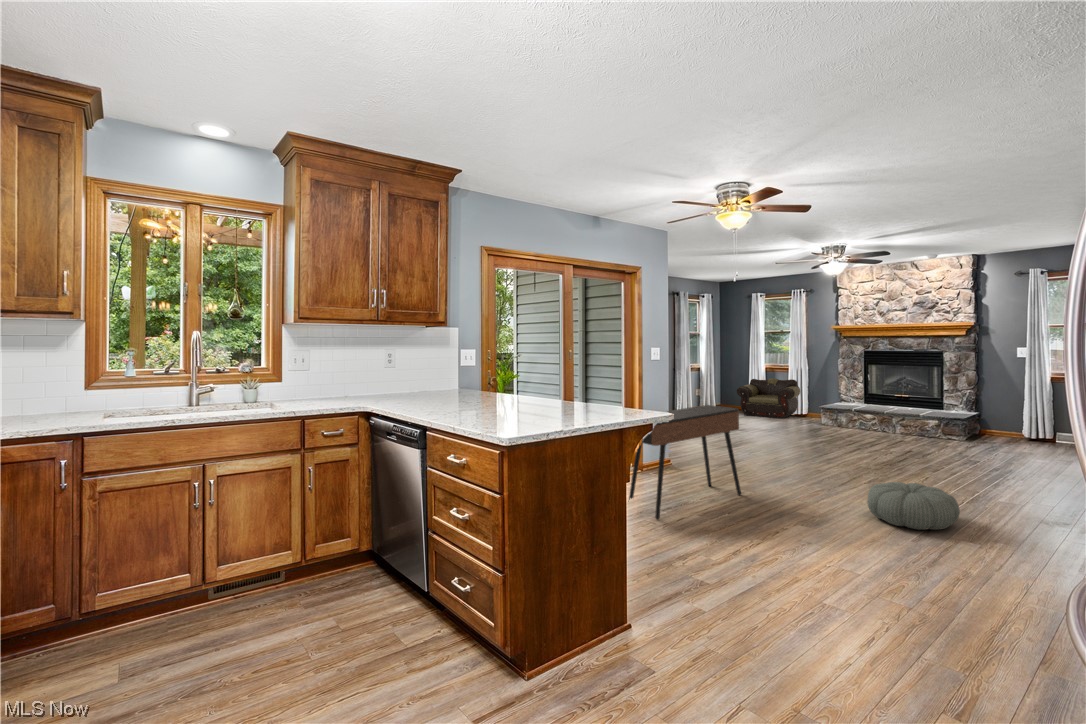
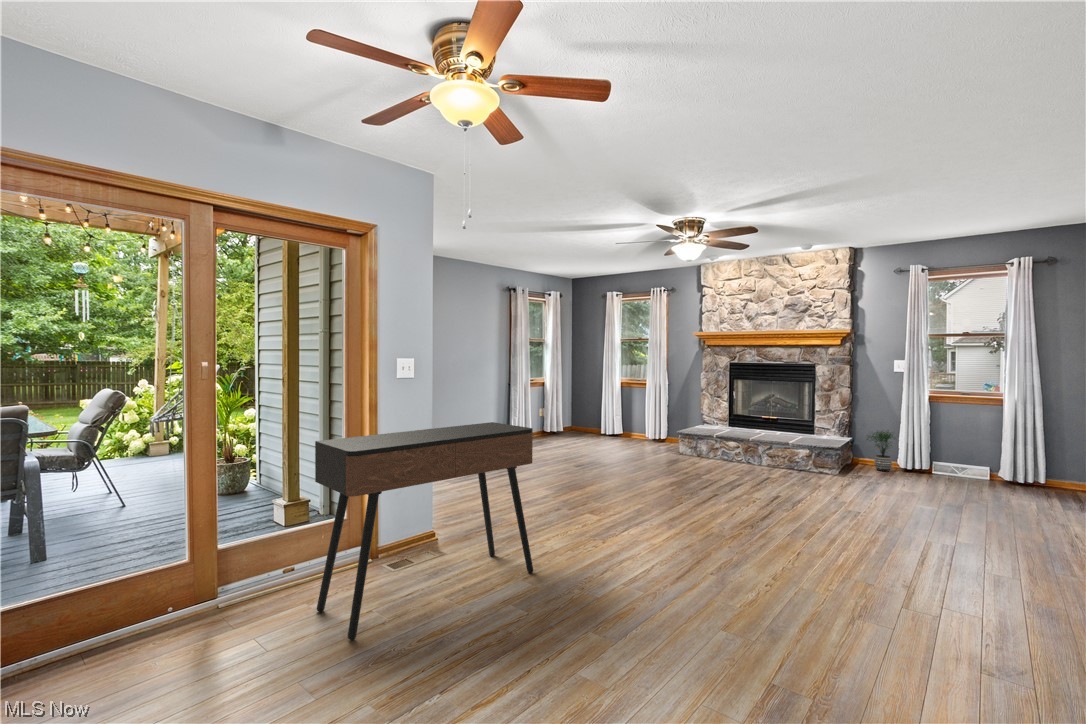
armchair: present [737,378,800,418] -> none [585,395,659,445]
potted plant: none [990,404,1023,439] -> present [867,431,893,472]
pouf: present [867,482,960,530] -> none [719,550,856,642]

